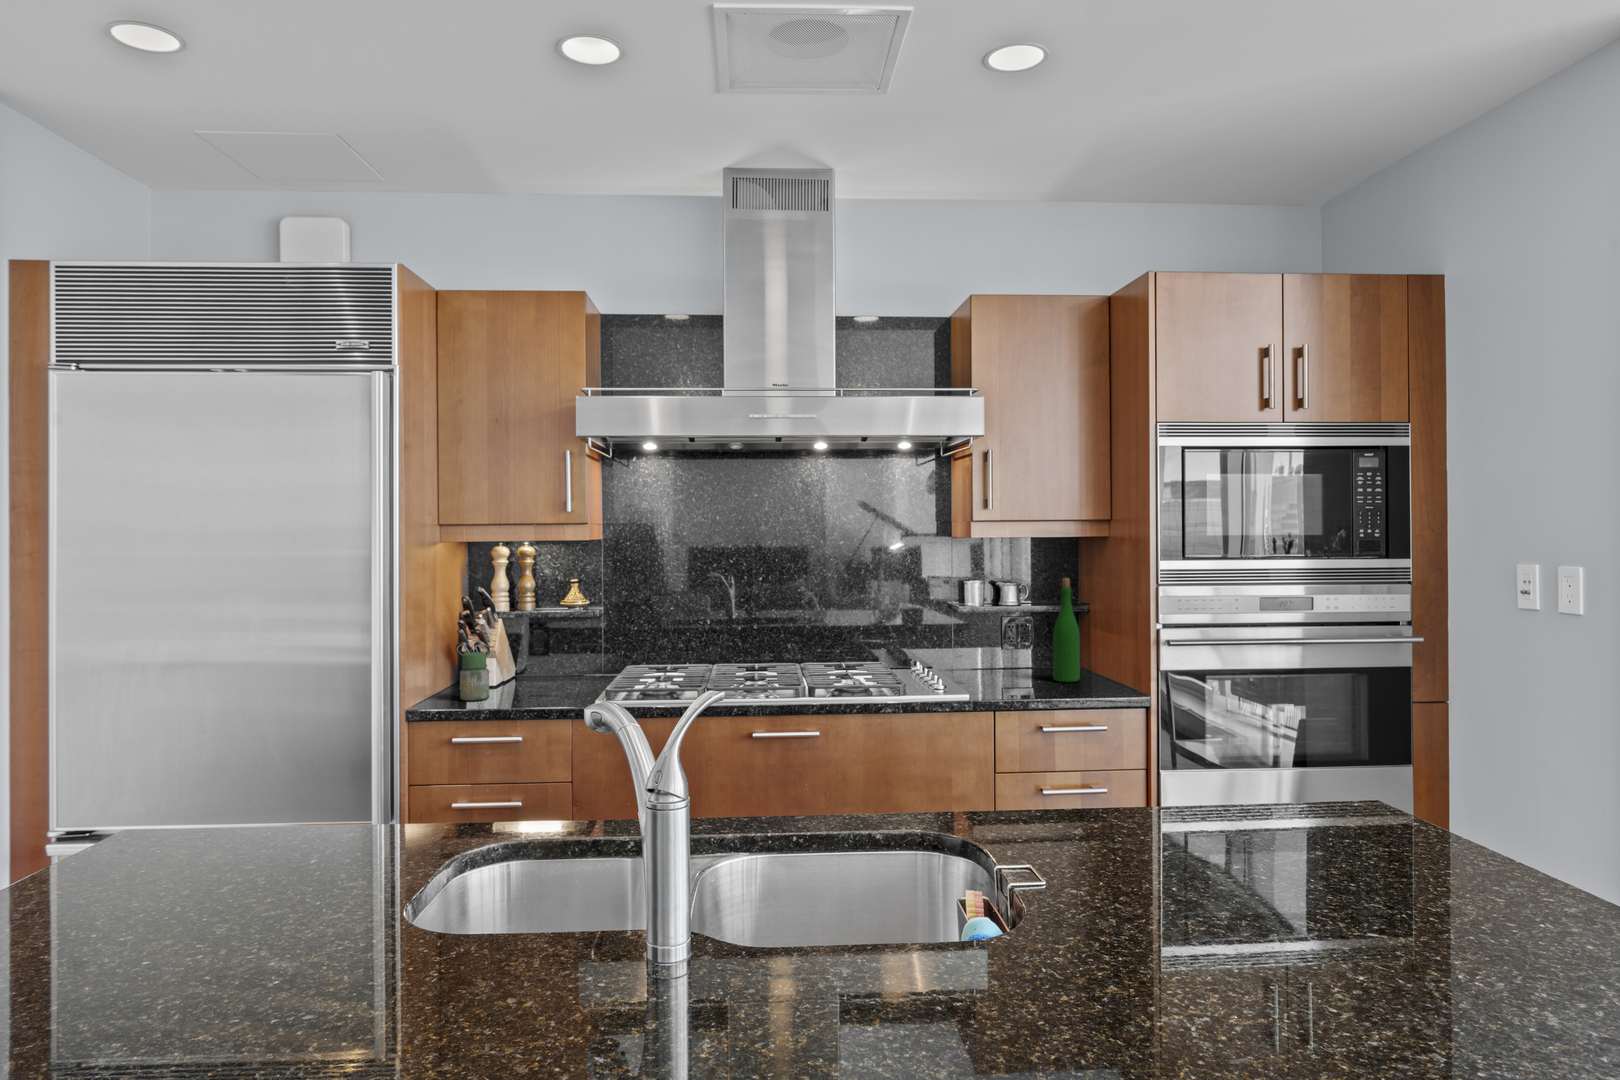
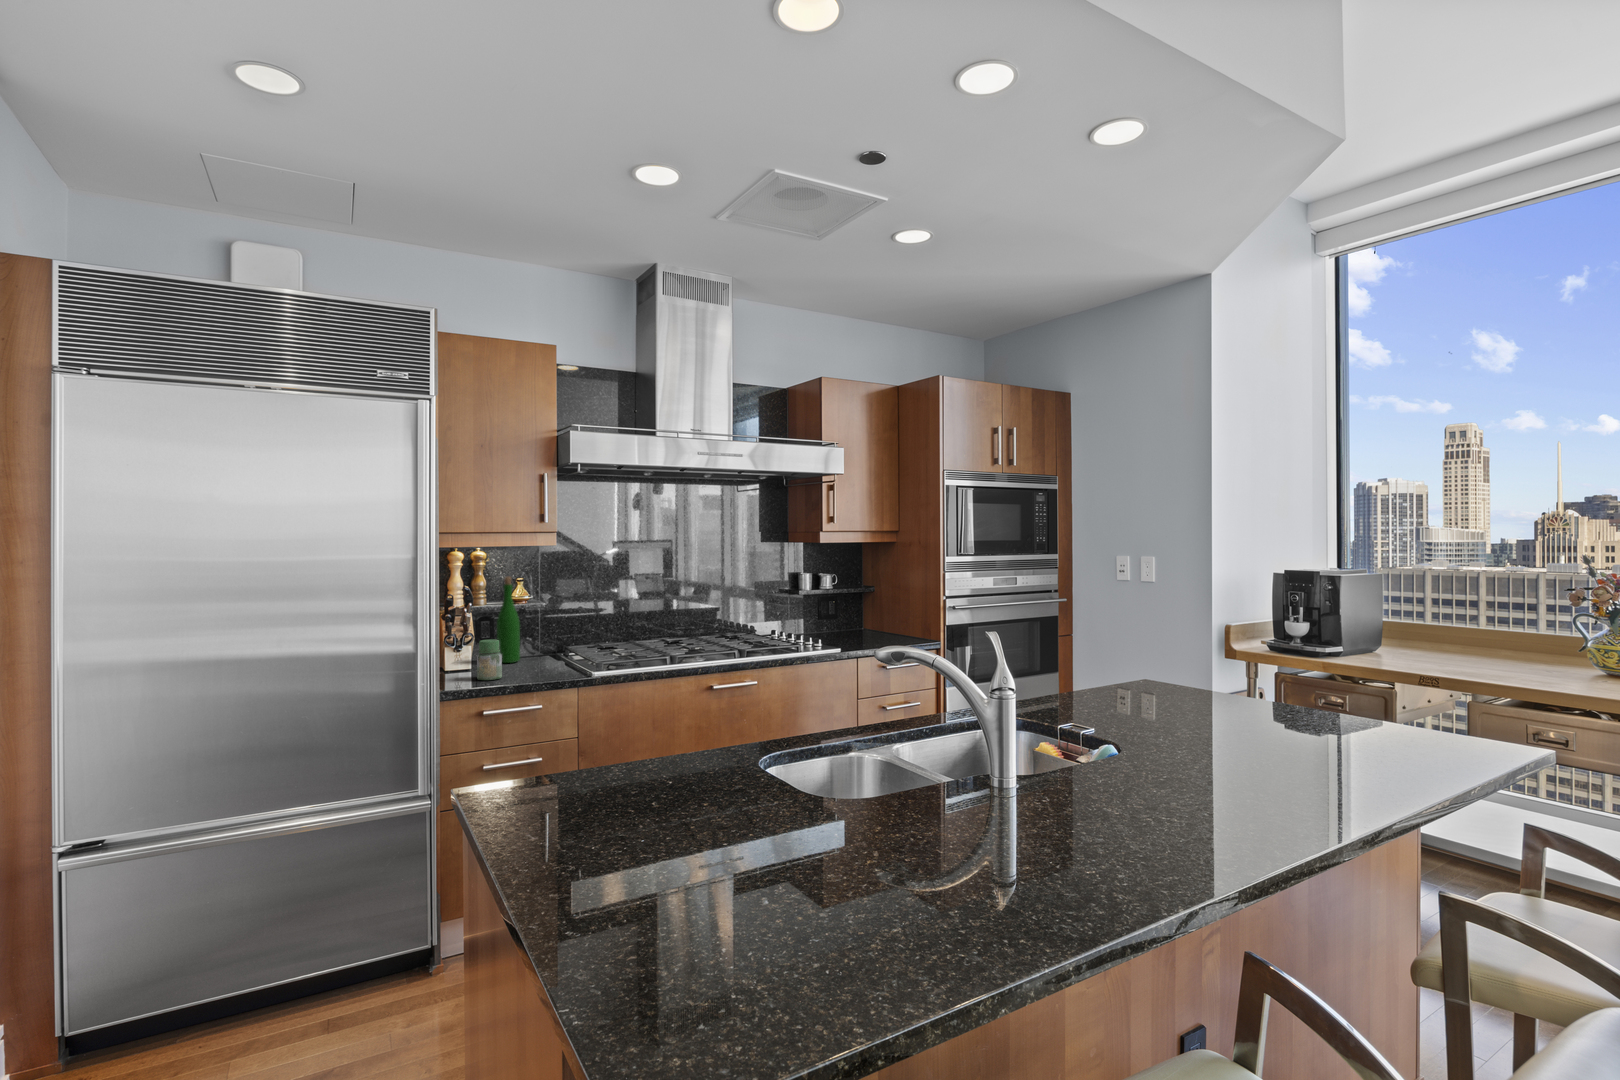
wine bottle: present [1053,578,1080,682] -> present [497,577,520,663]

